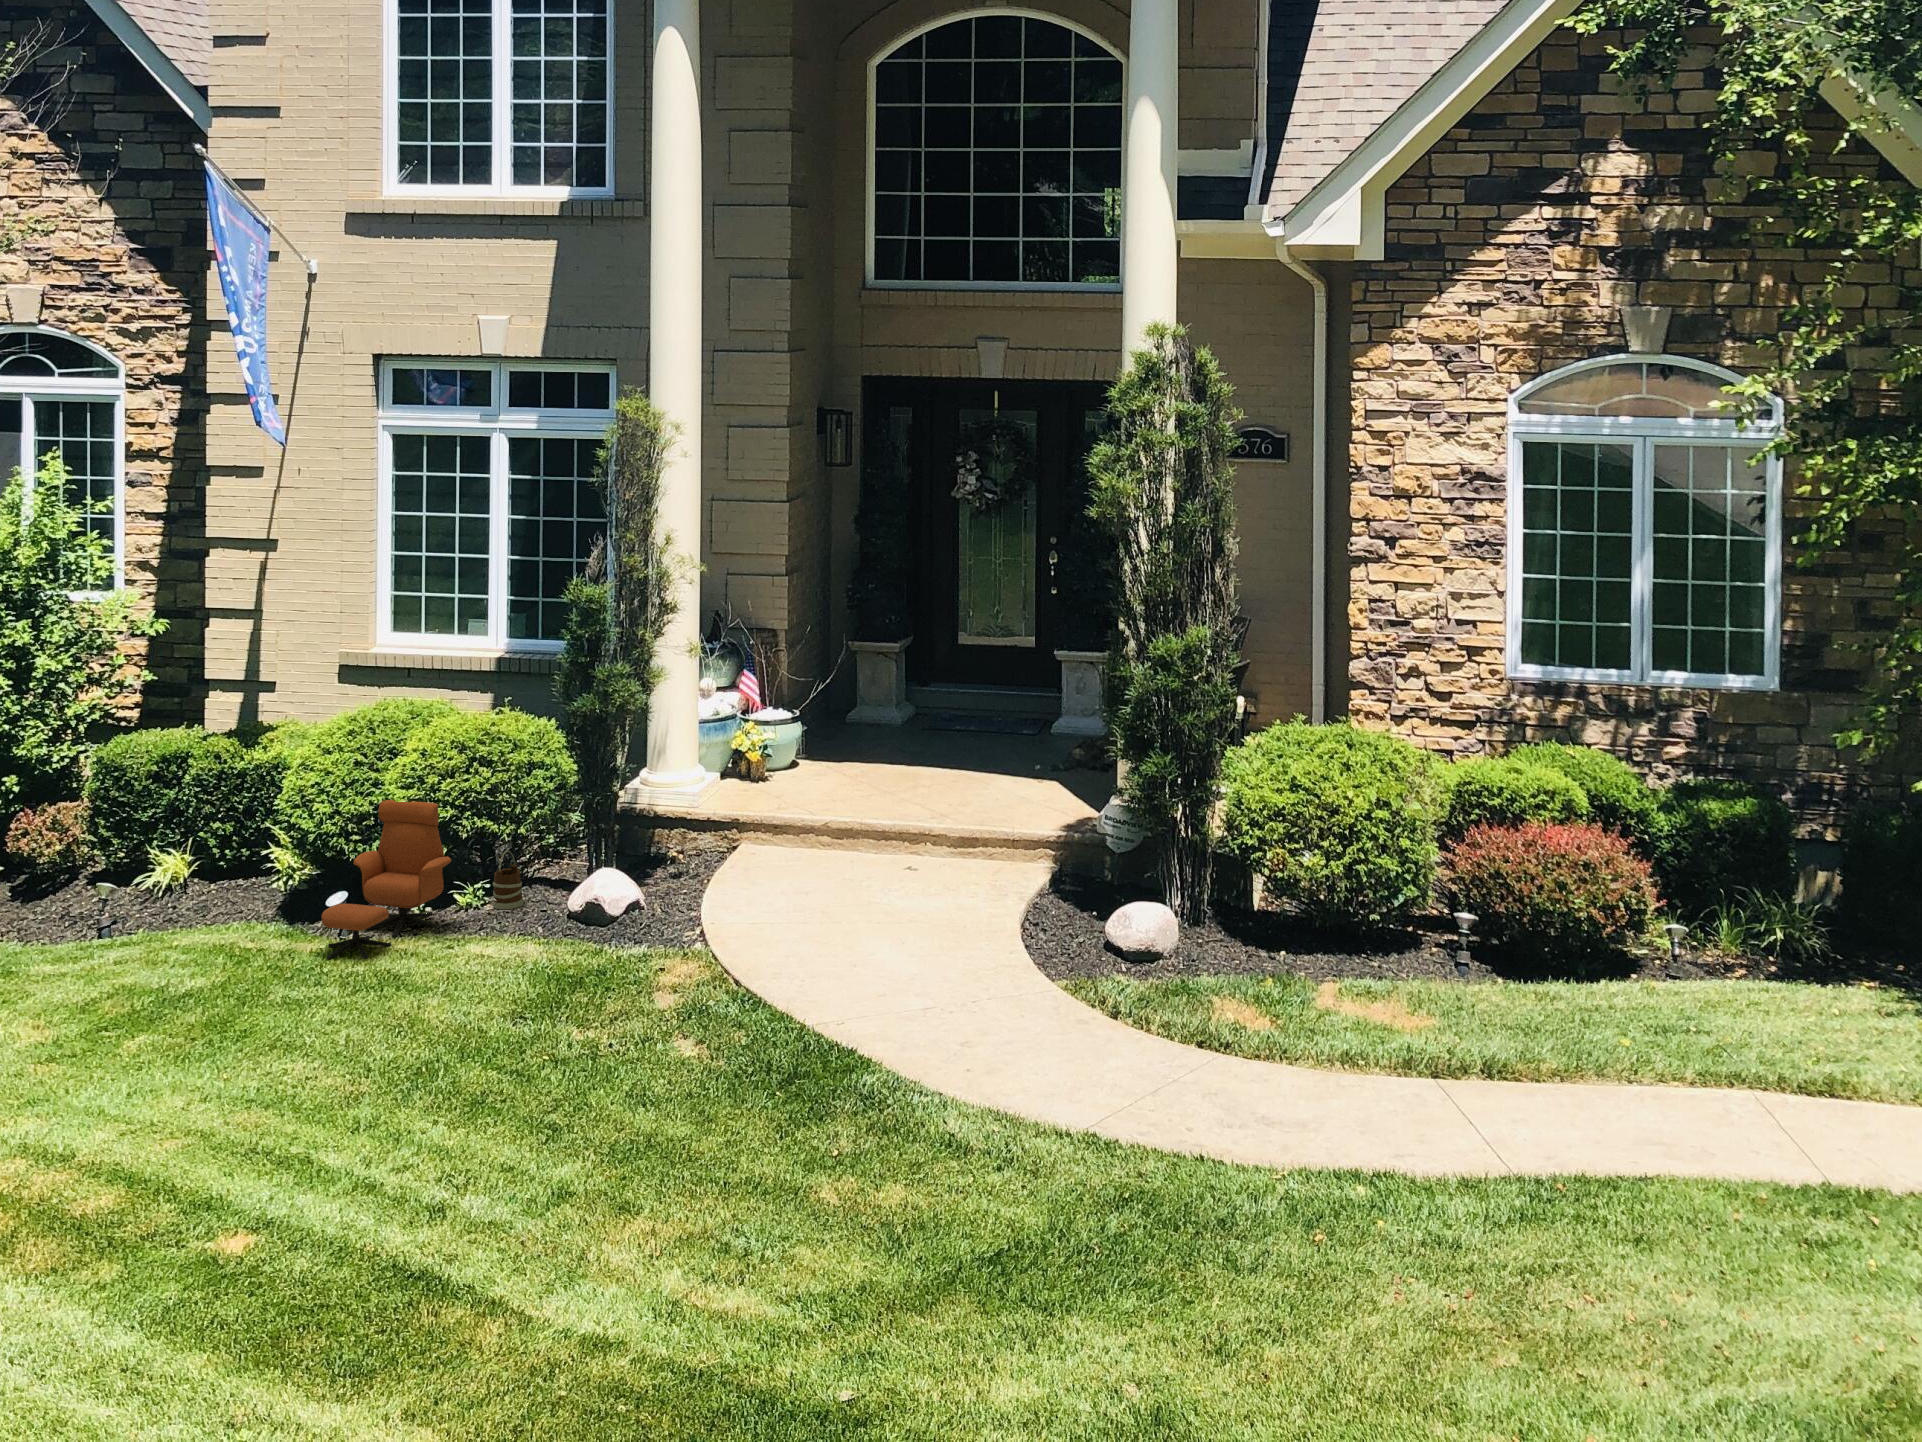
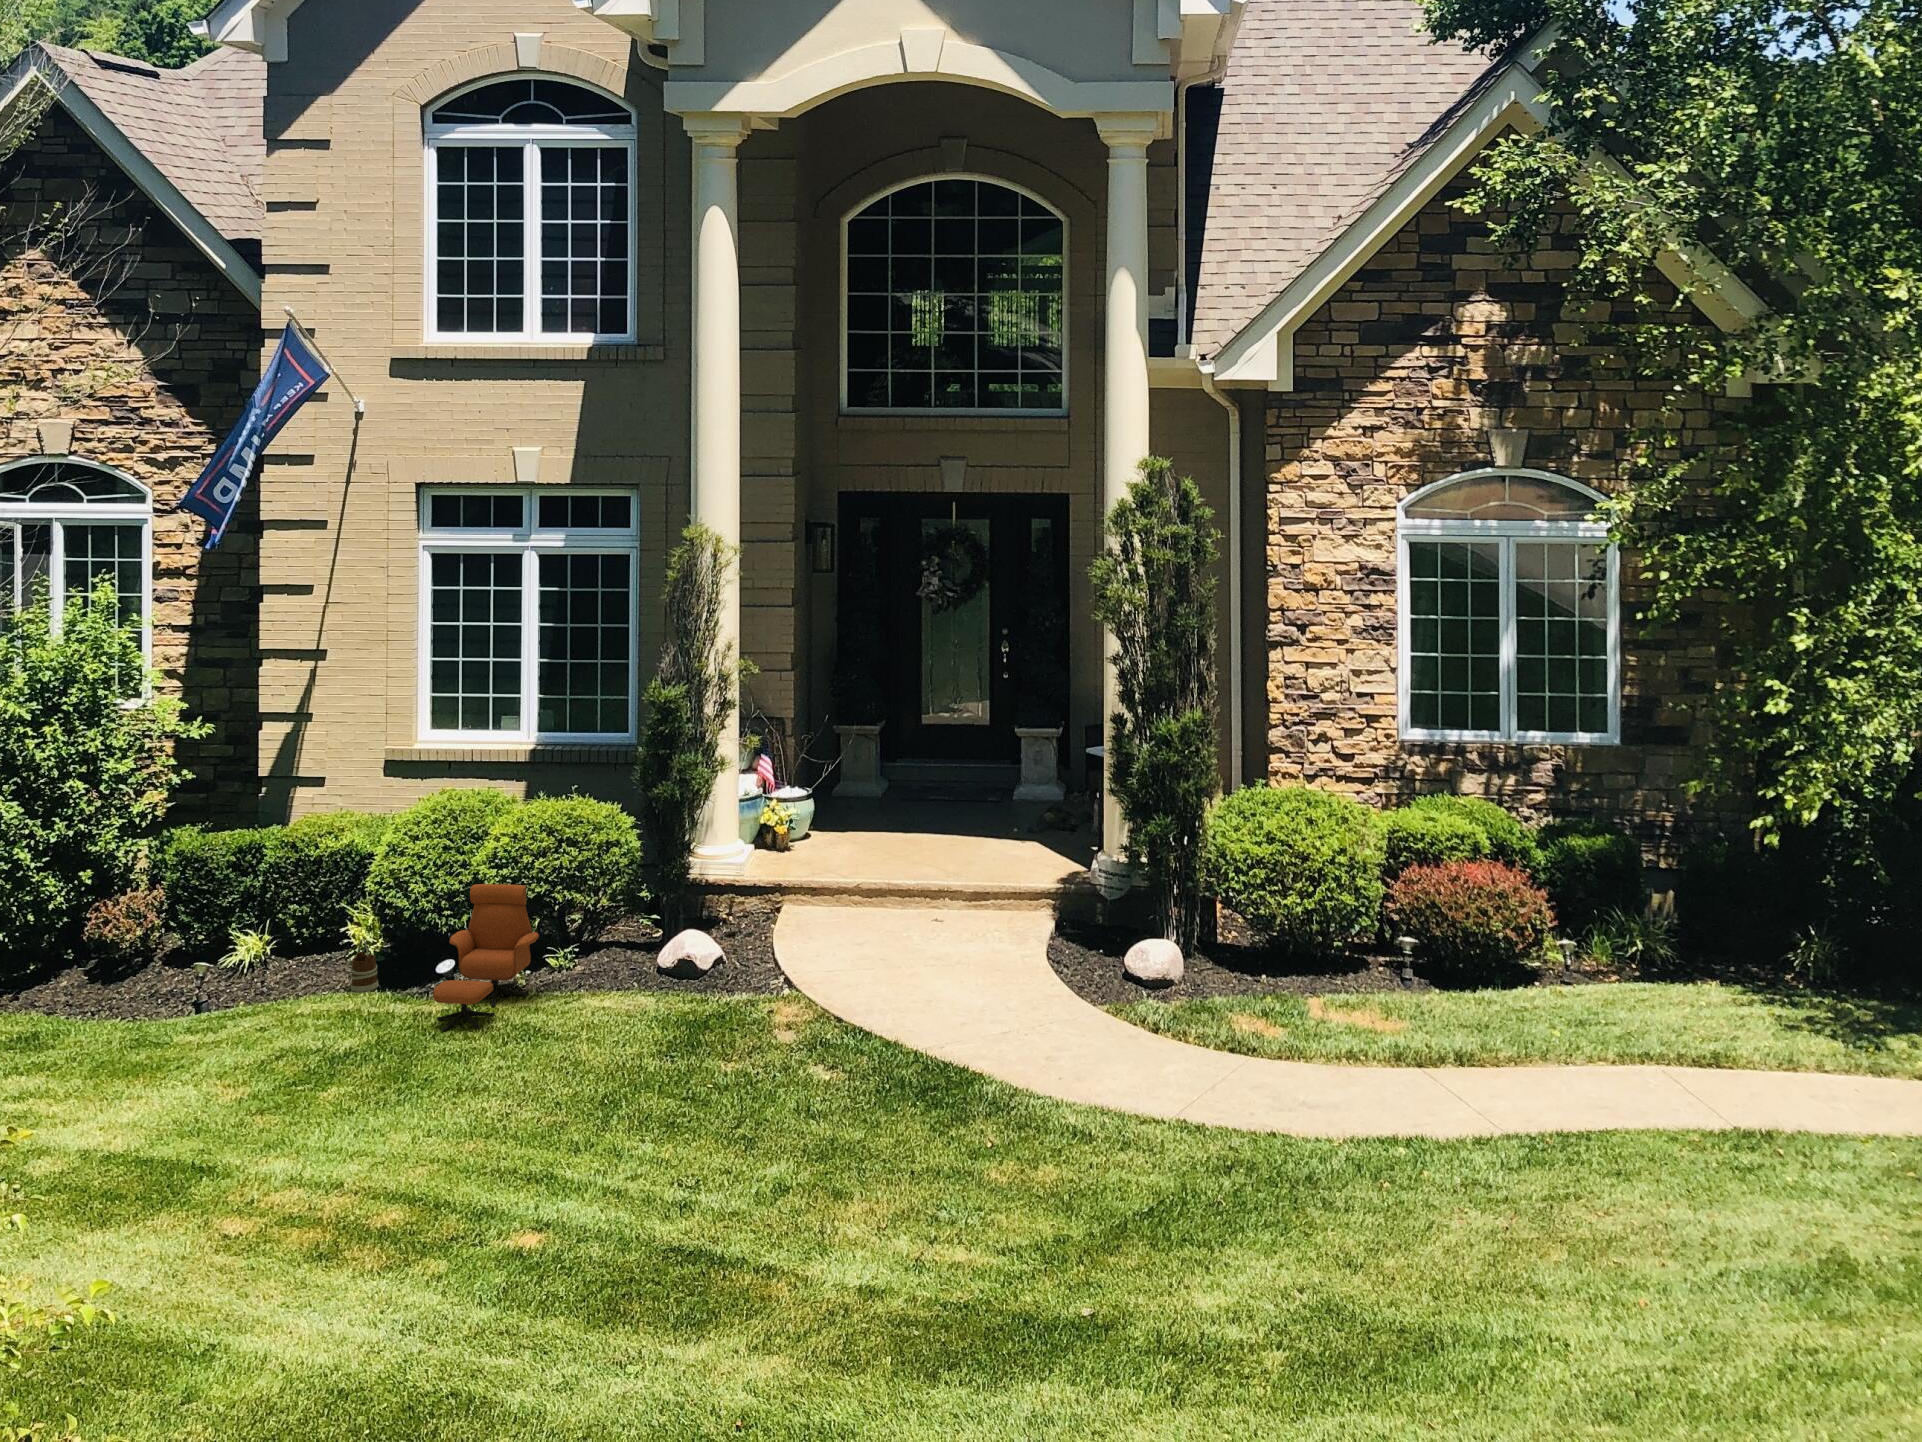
wooden bucket: present [493,851,524,909] -> present [351,939,379,992]

